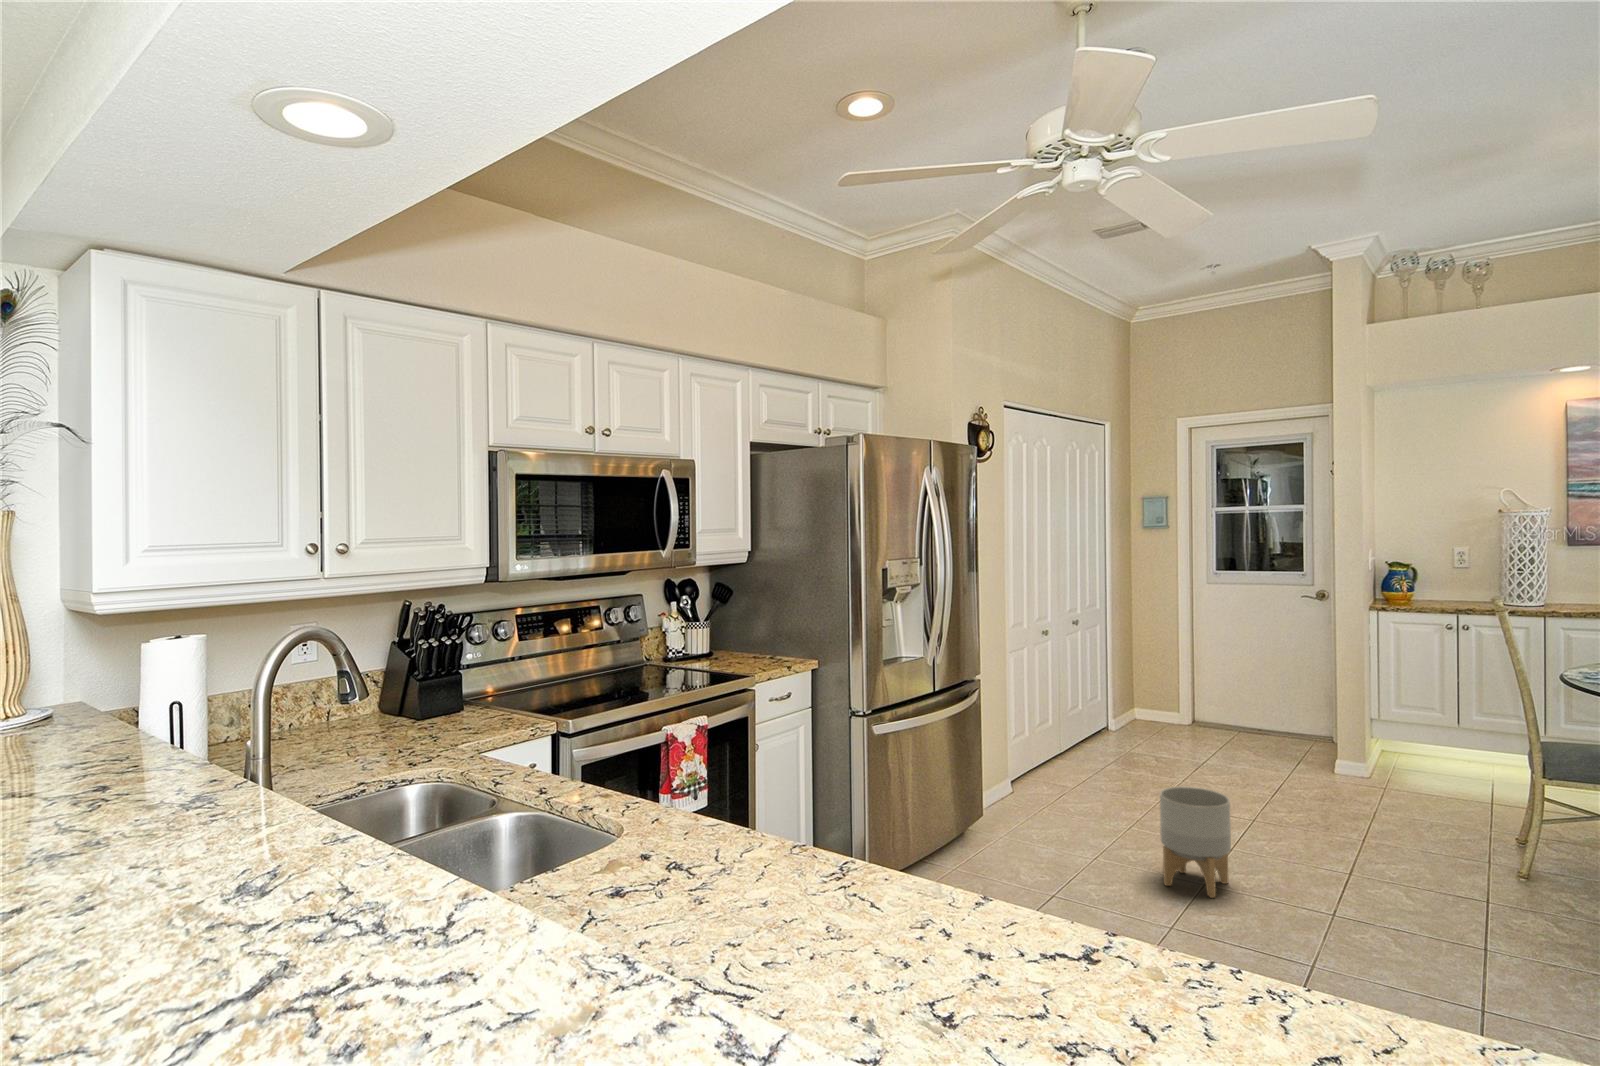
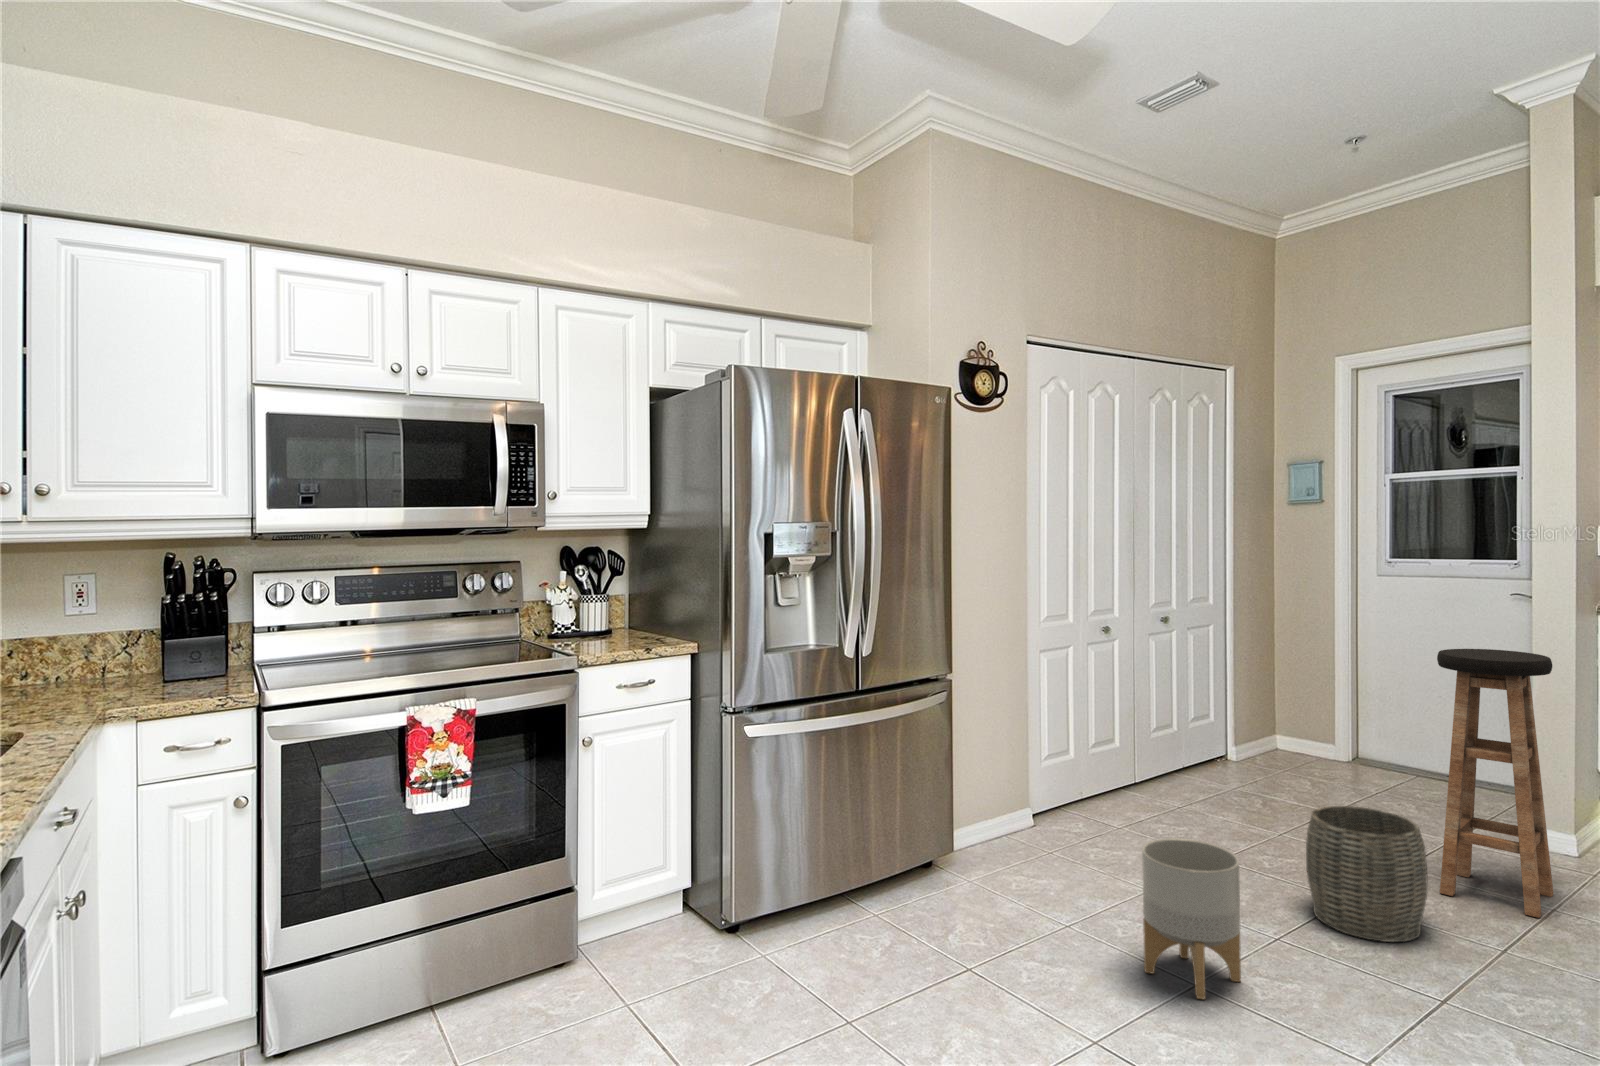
bar stool: none [1298,638,1371,820] -> present [1437,649,1554,918]
woven basket: none [1234,755,1316,846] -> present [1306,806,1428,942]

